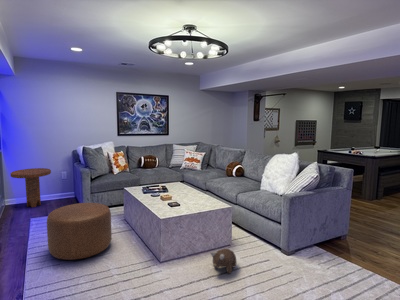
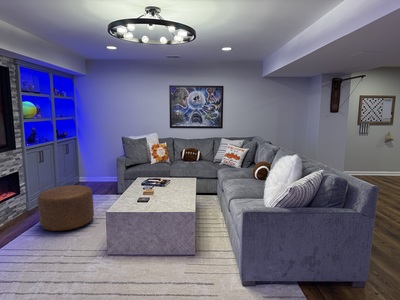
side table: present [10,168,51,207] -> none [80,153,110,184]
plush toy: present [211,248,236,274] -> none [105,255,144,283]

